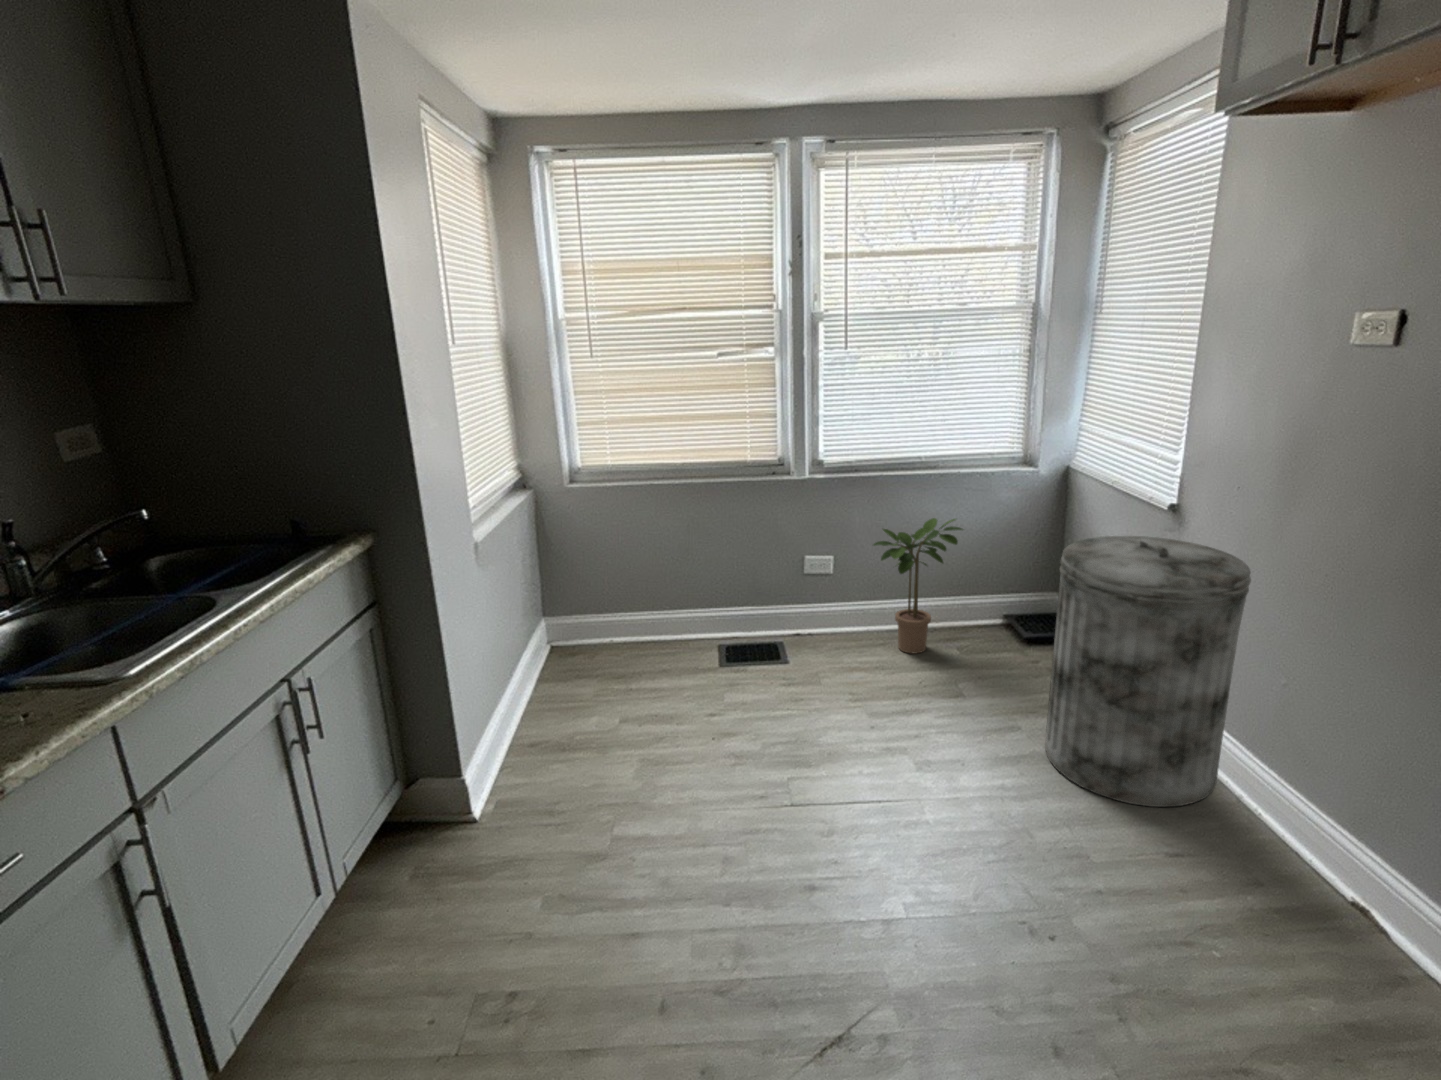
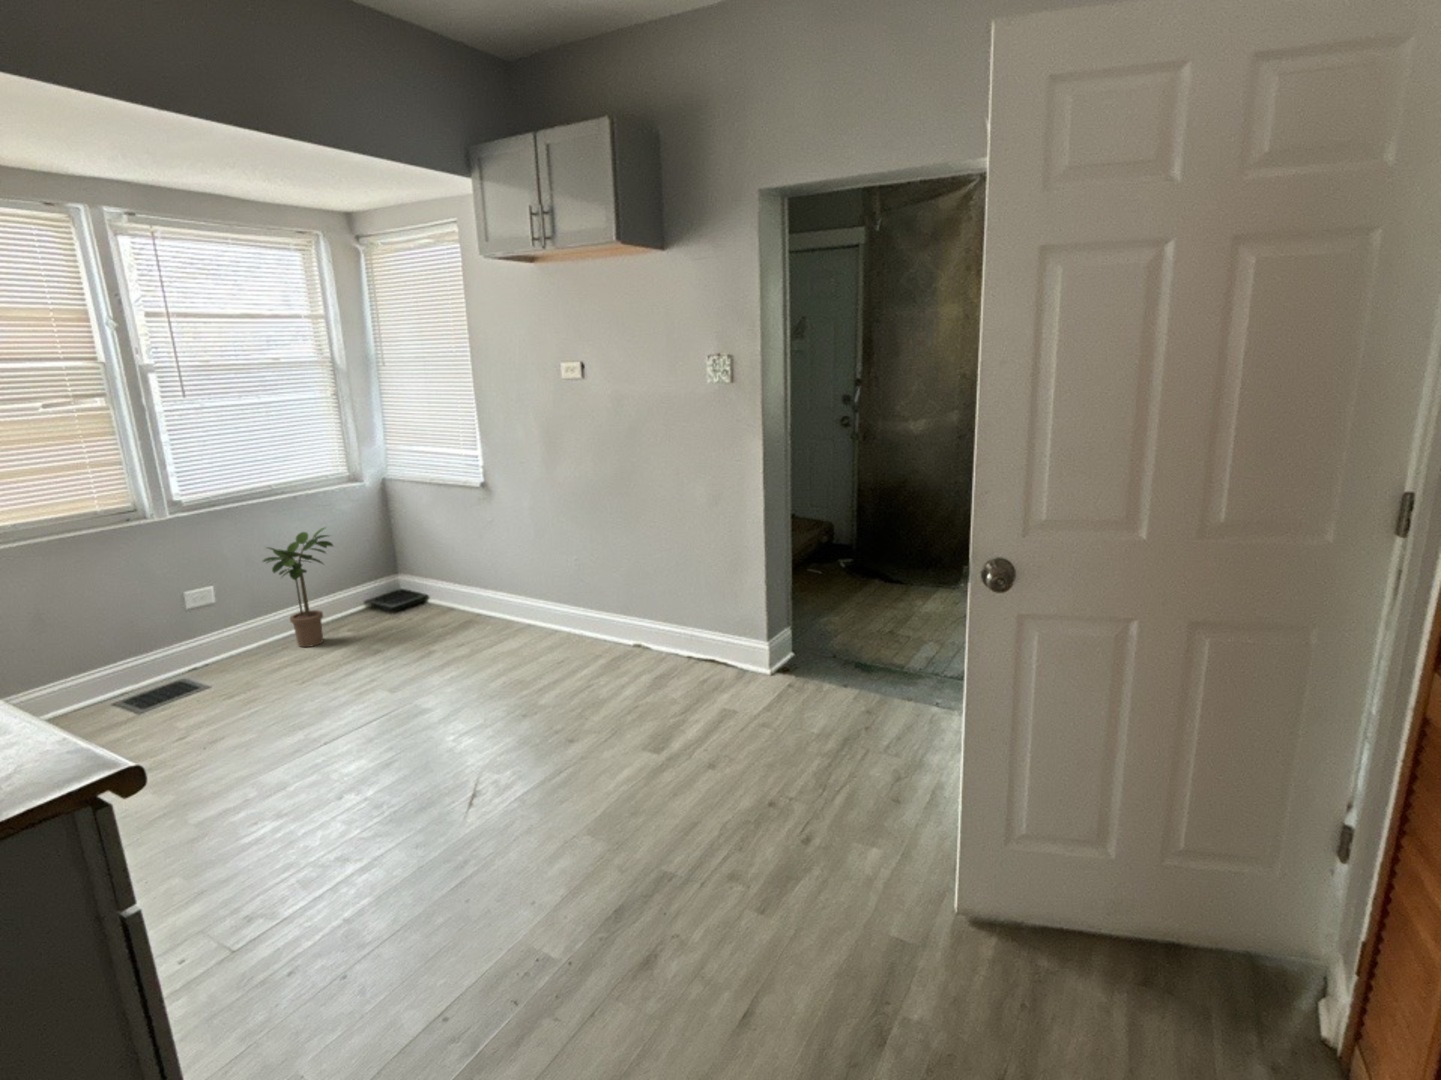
trash can: present [1045,536,1251,807] -> none [442,500,556,660]

